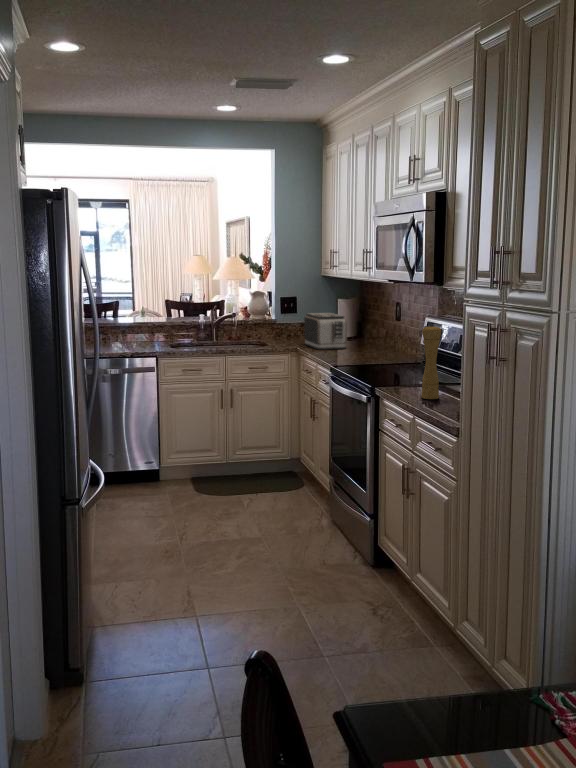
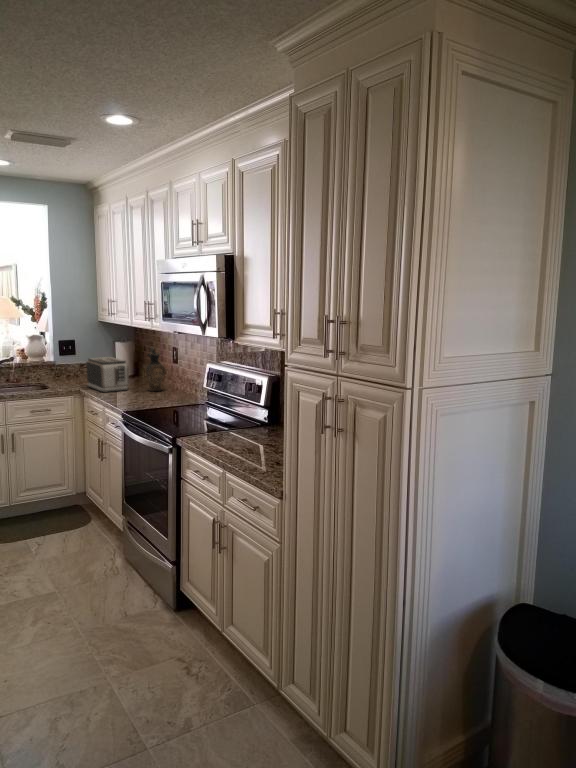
ceramic pitcher: none [366,301,387,350] -> present [147,347,165,391]
pepper mill: present [421,325,441,399] -> none [225,382,243,453]

